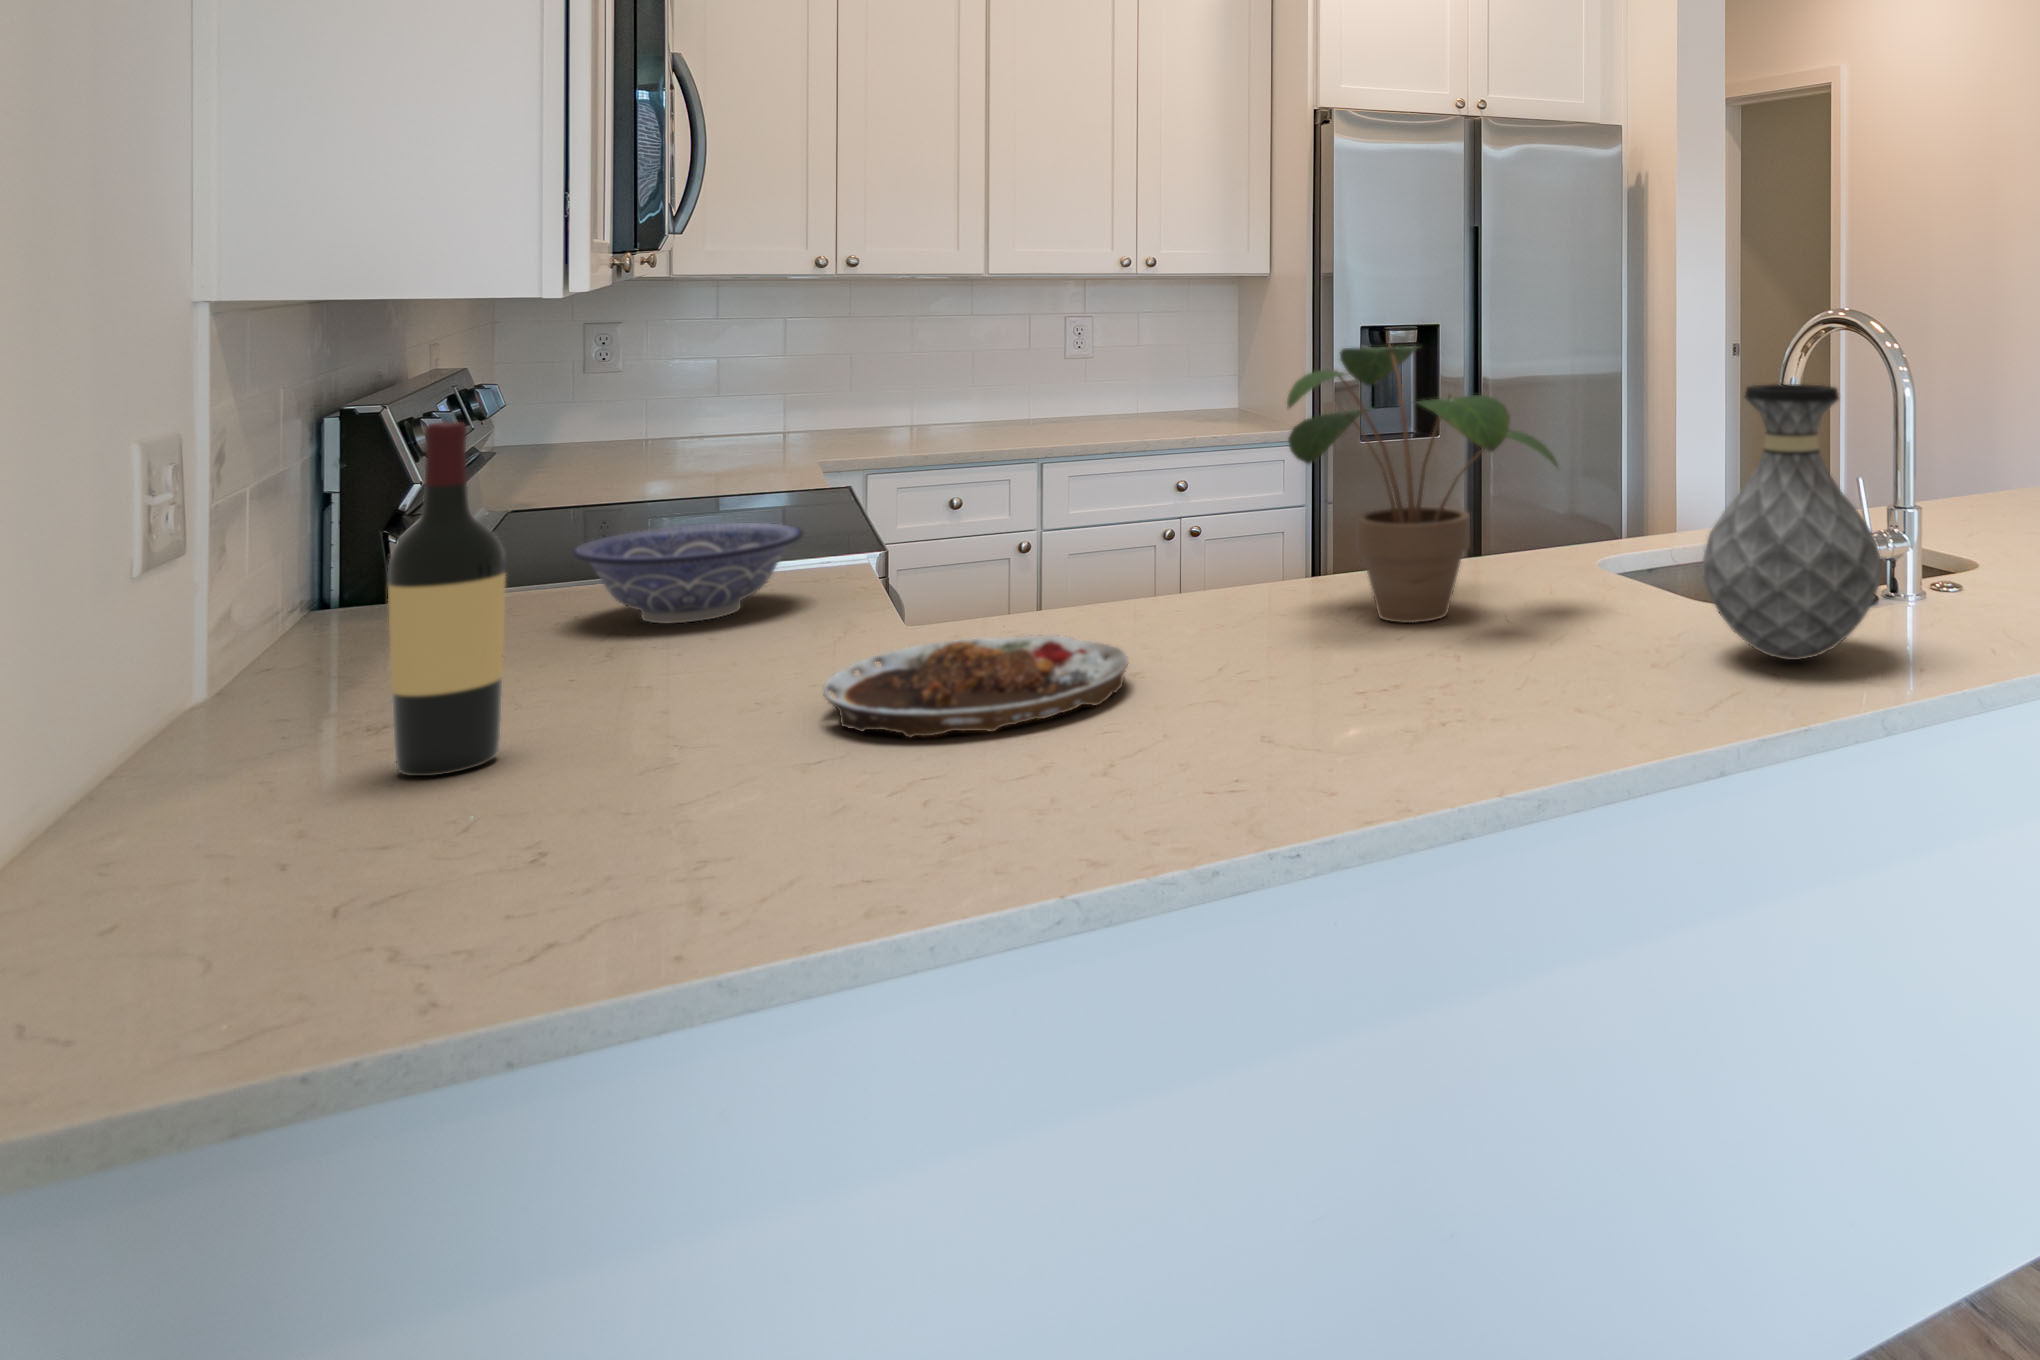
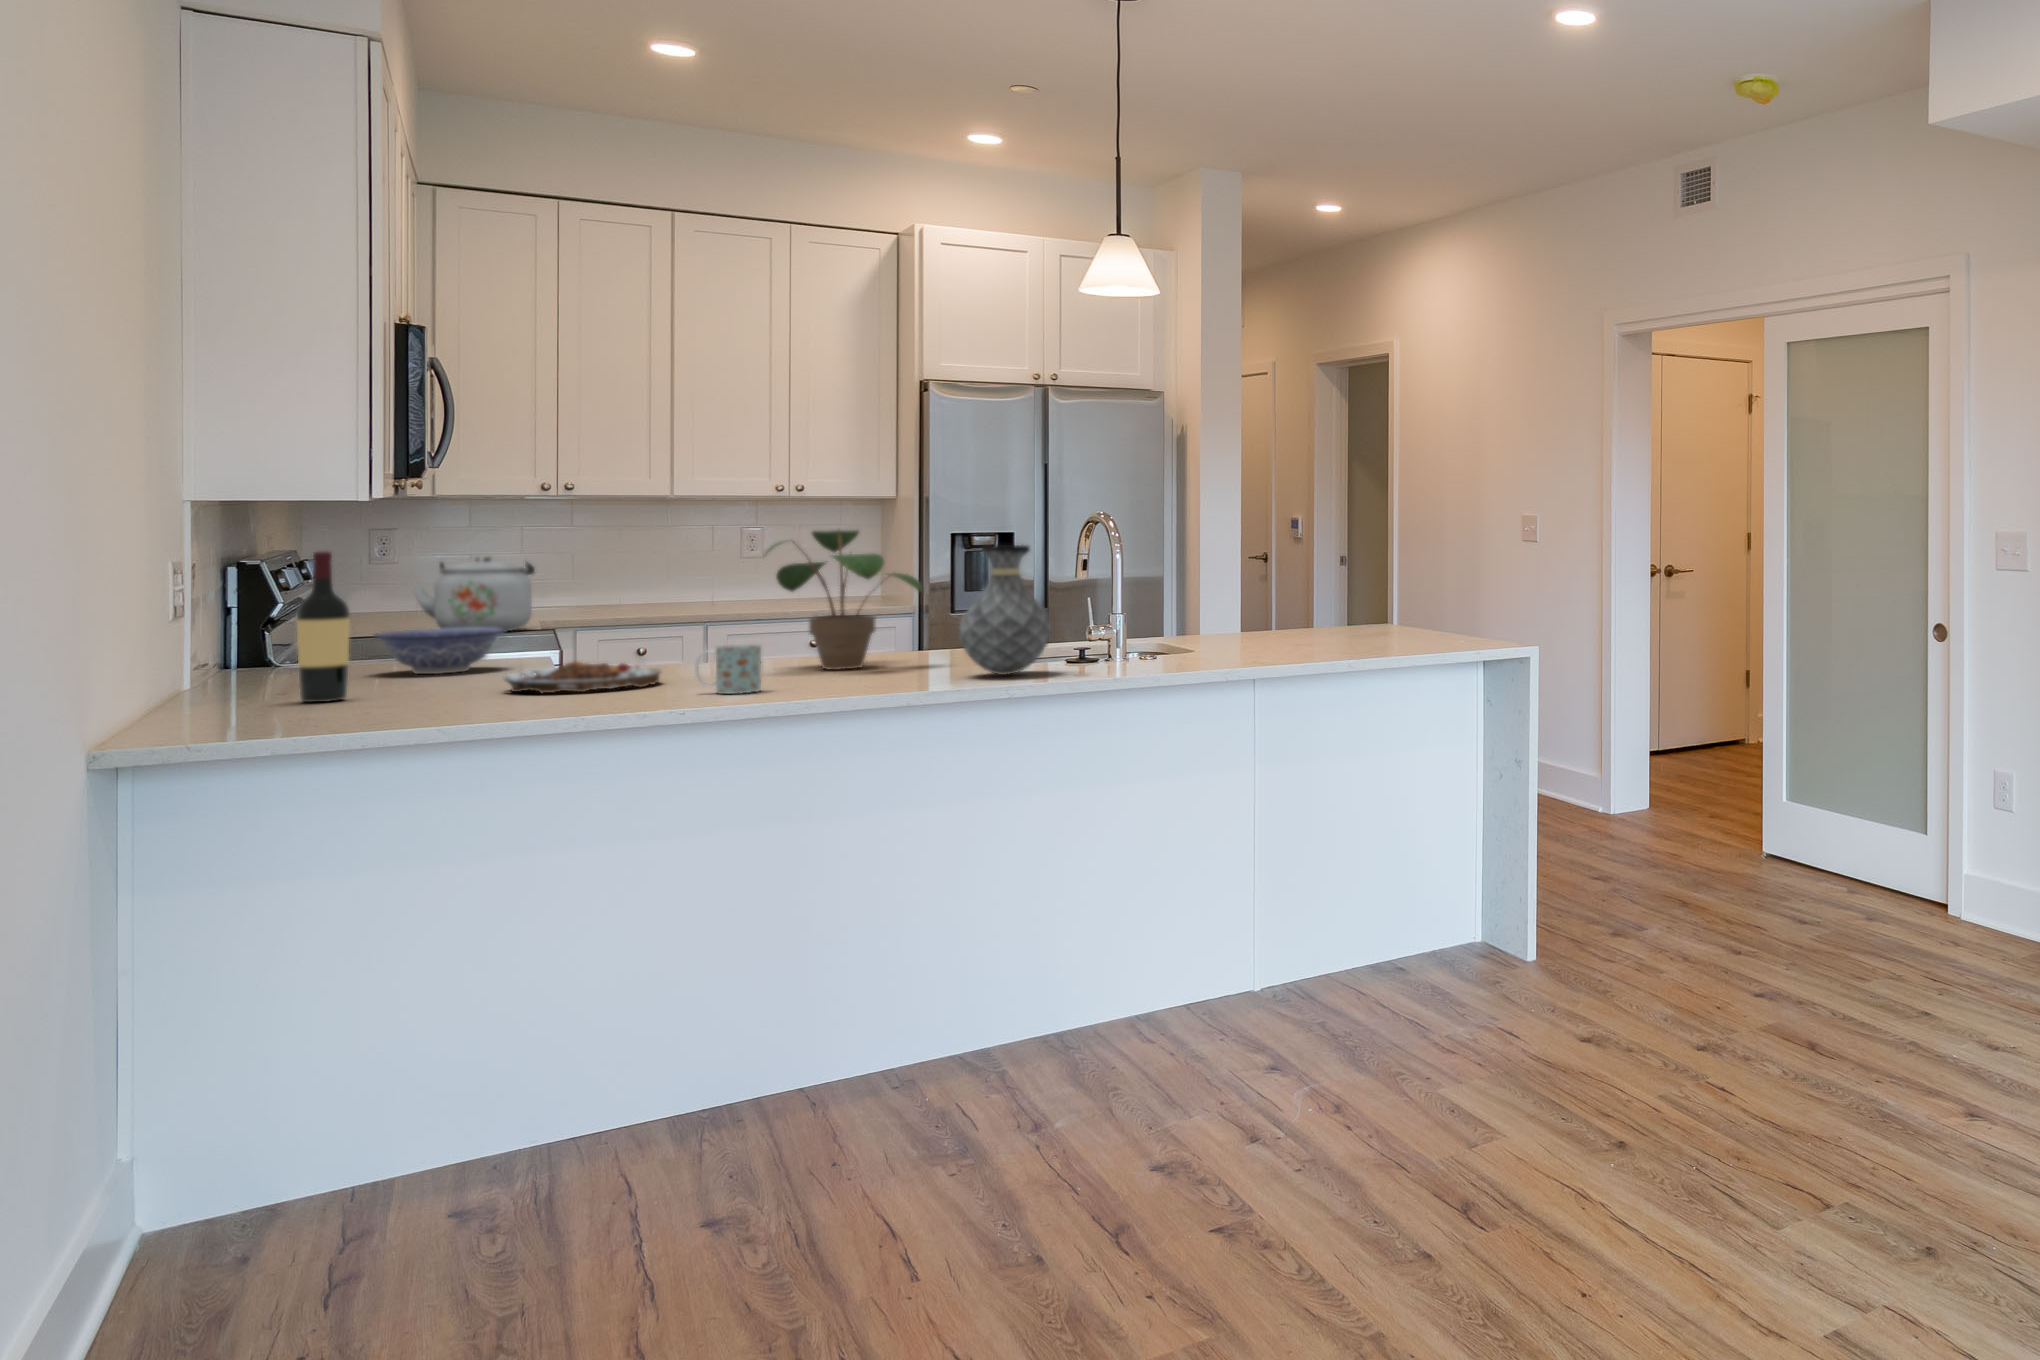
kettle: none [645,364,810,480] -> present [413,556,535,631]
mug: none [1242,621,1376,753] -> present [695,643,761,694]

